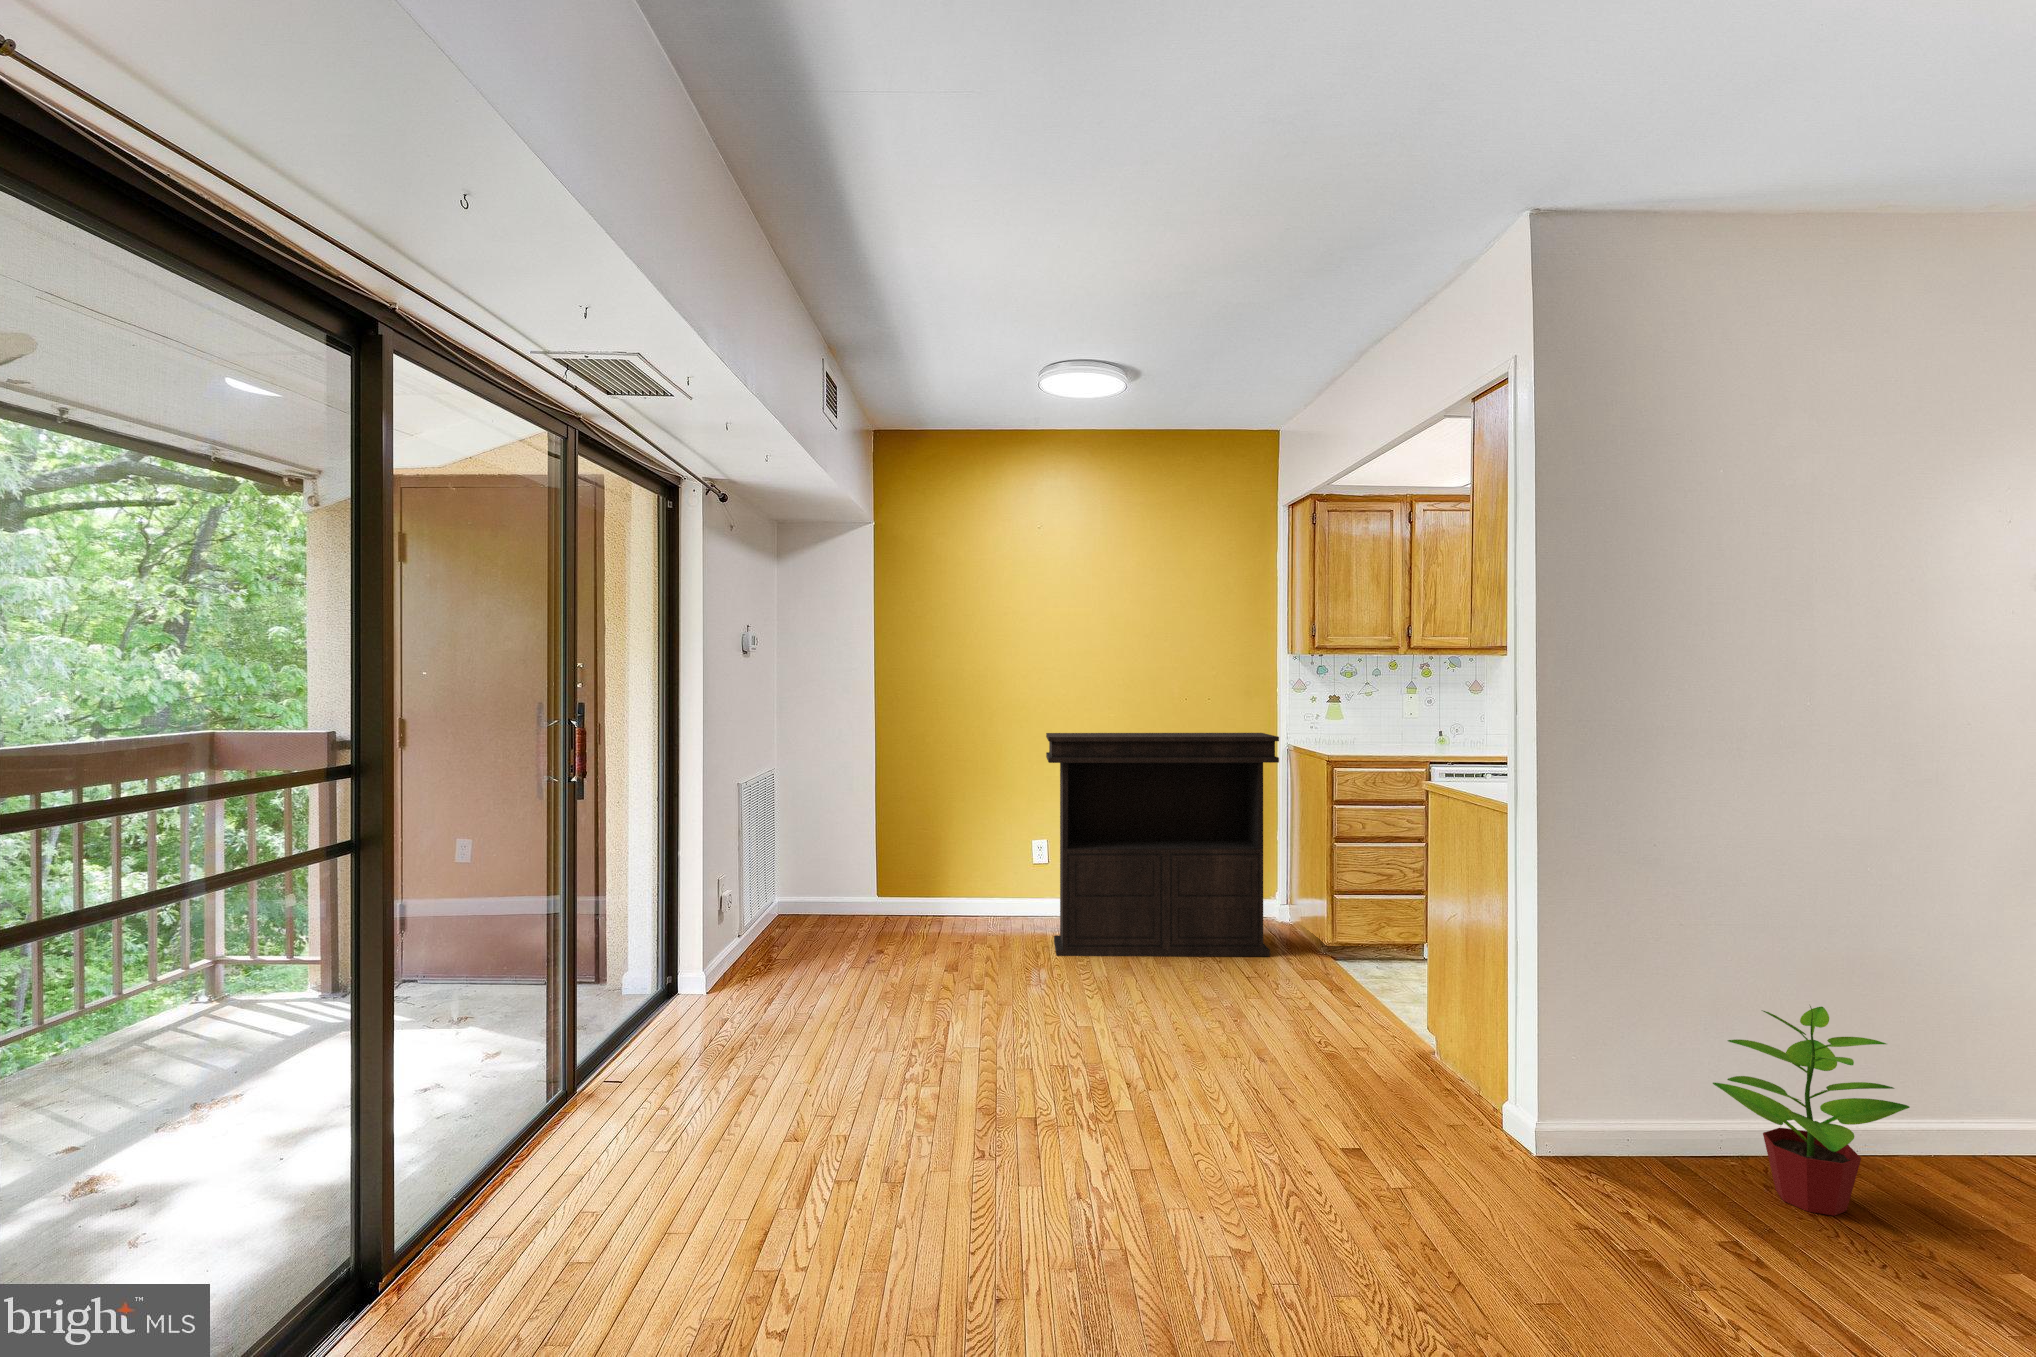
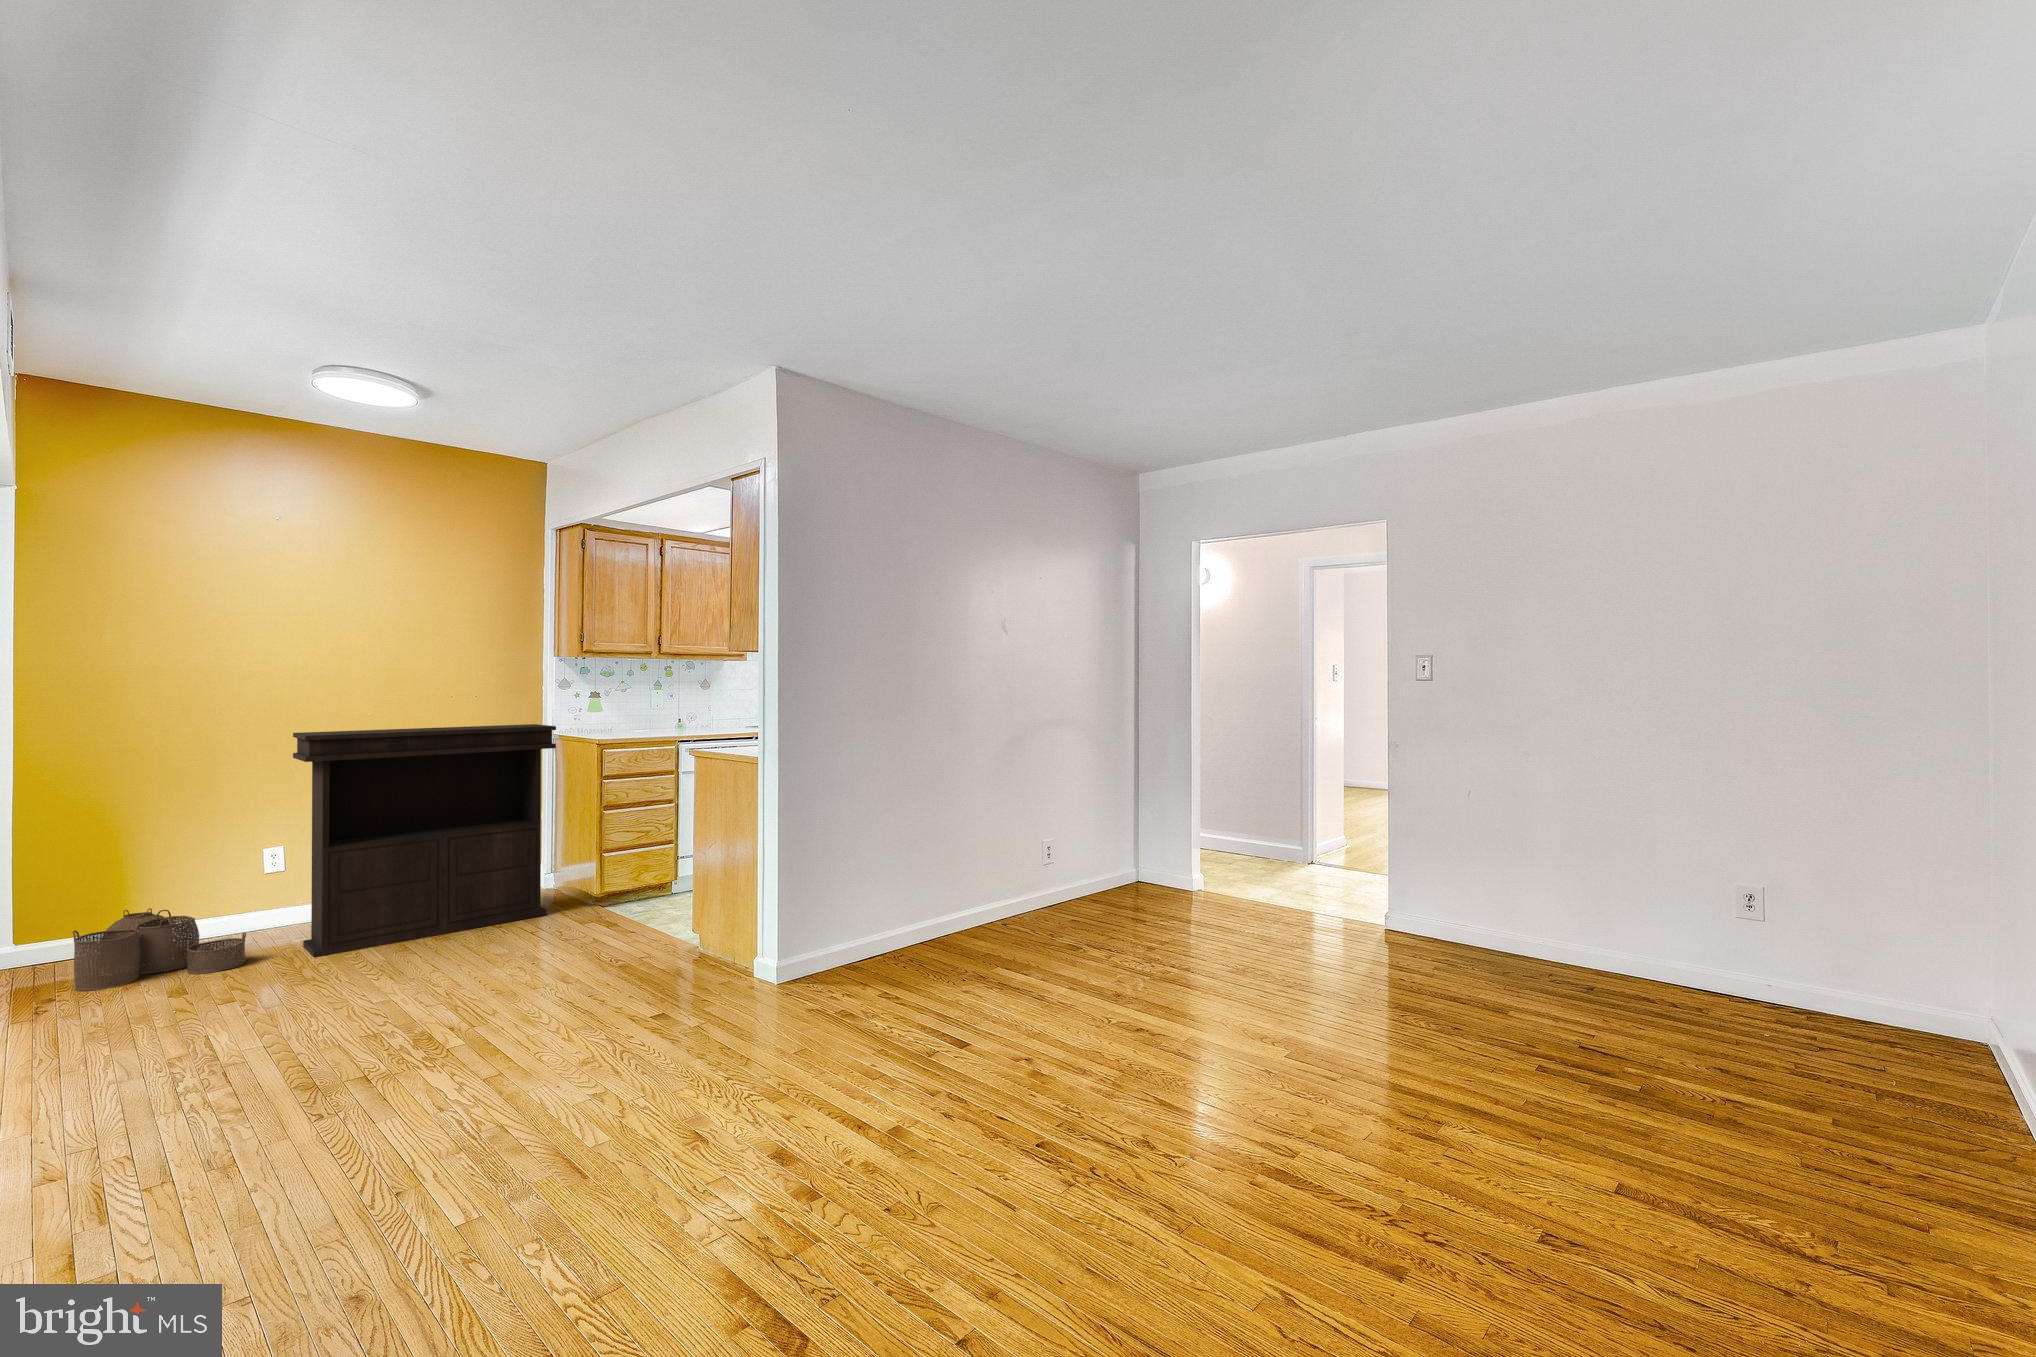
woven basket: none [901,880,1010,952] -> present [72,908,246,991]
potted plant: present [1713,1006,1910,1216] -> none [869,855,955,969]

